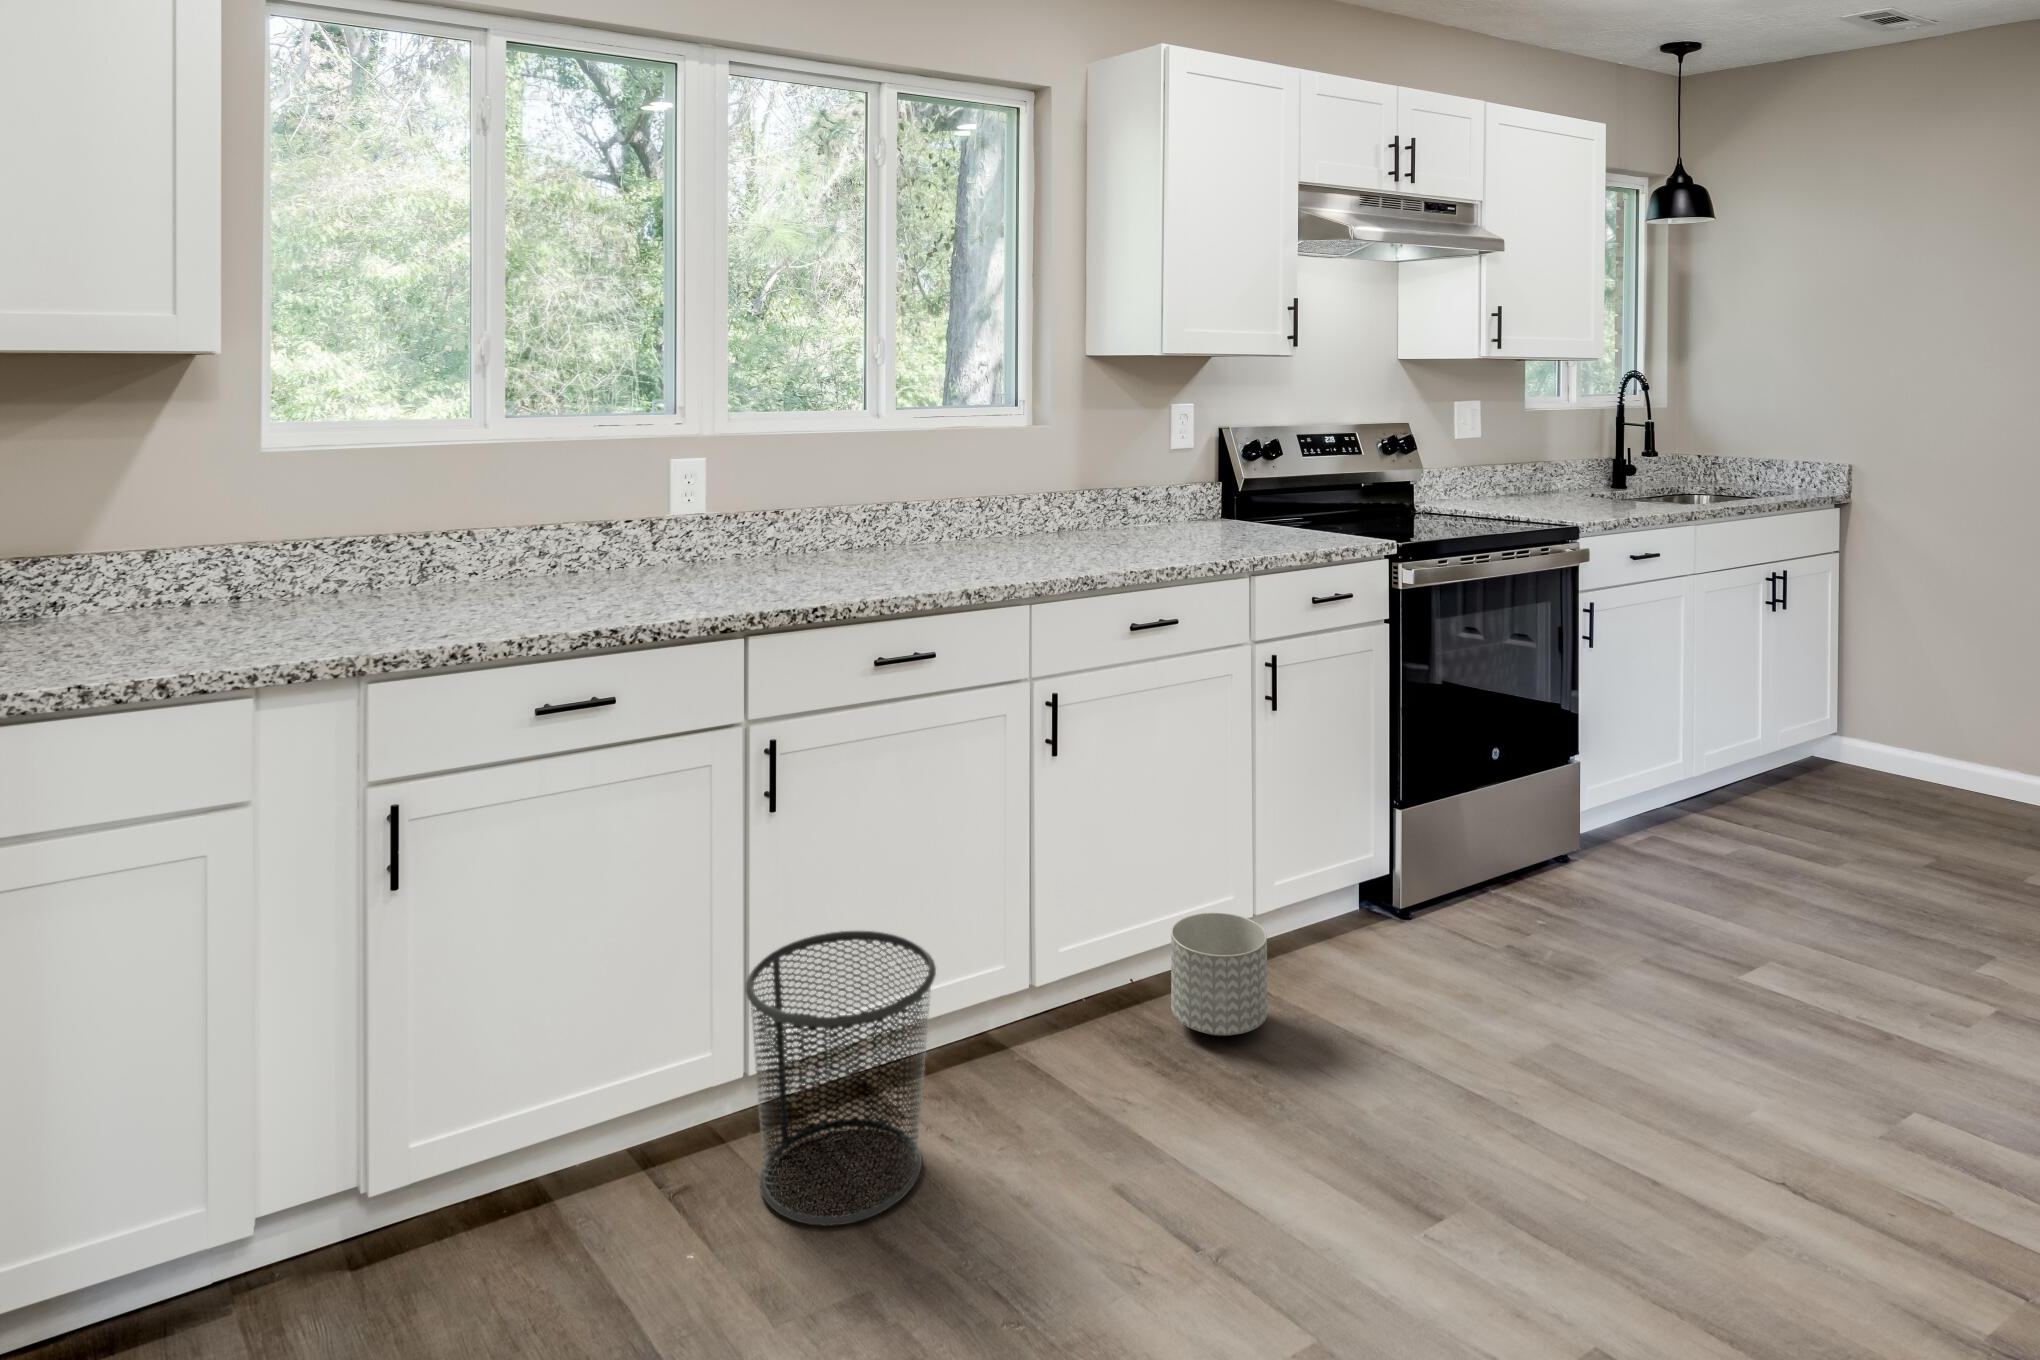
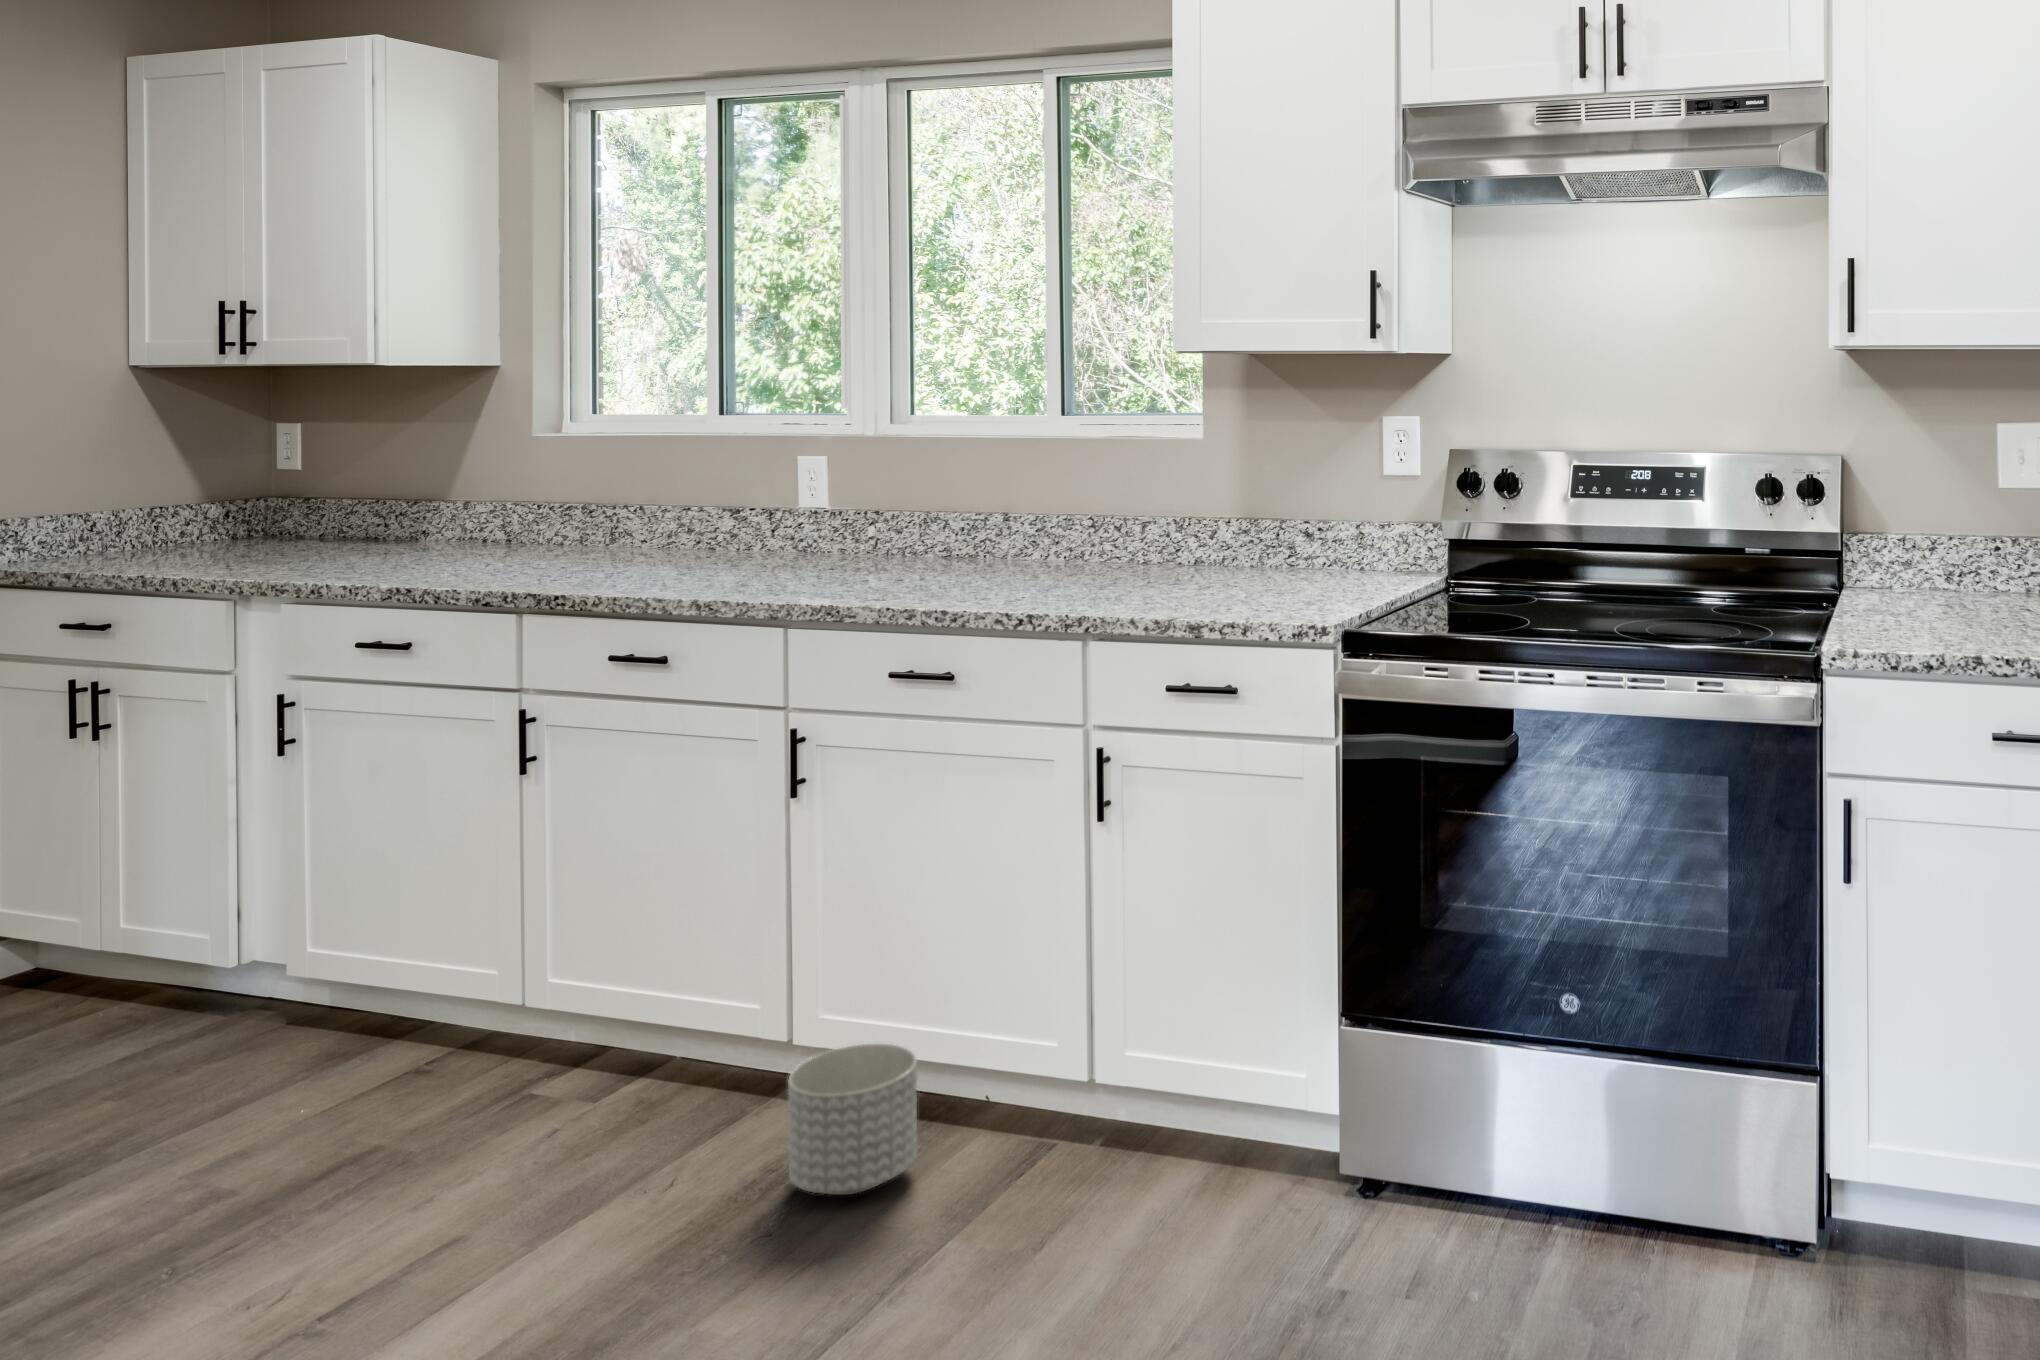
waste bin: present [745,931,936,1226] -> none [351,903,559,1152]

